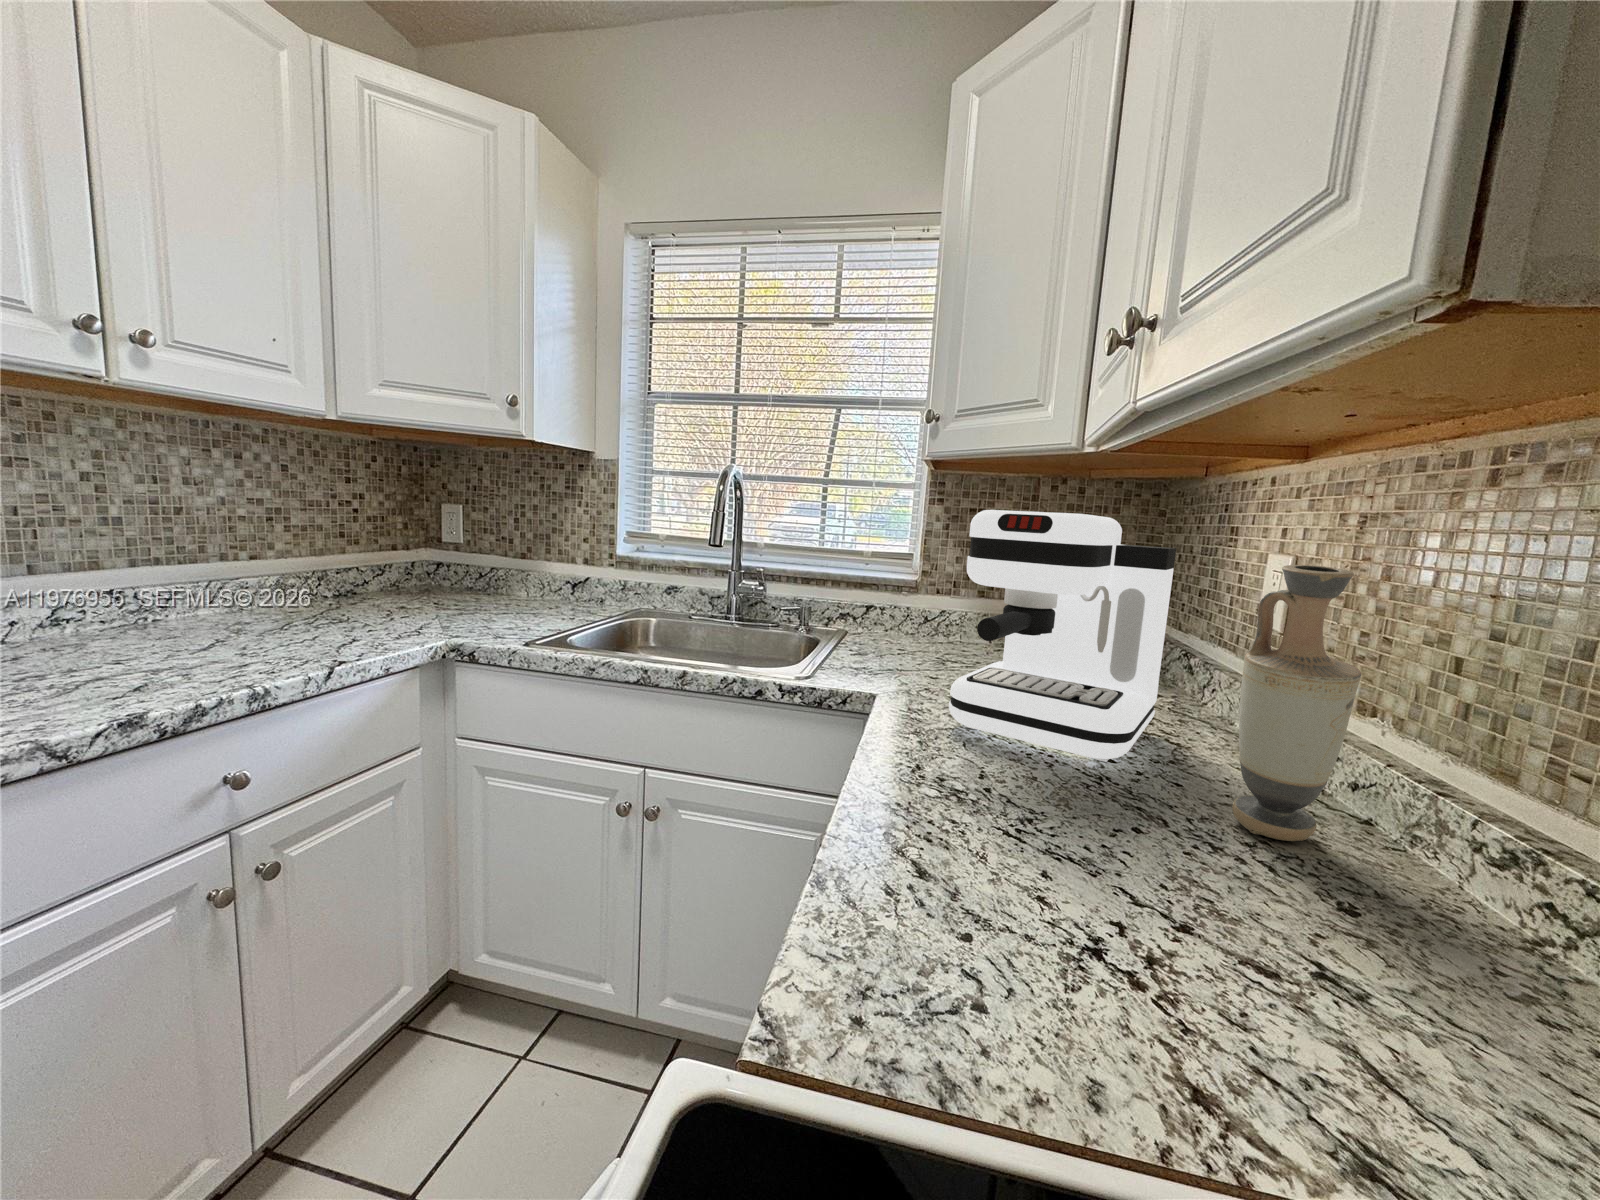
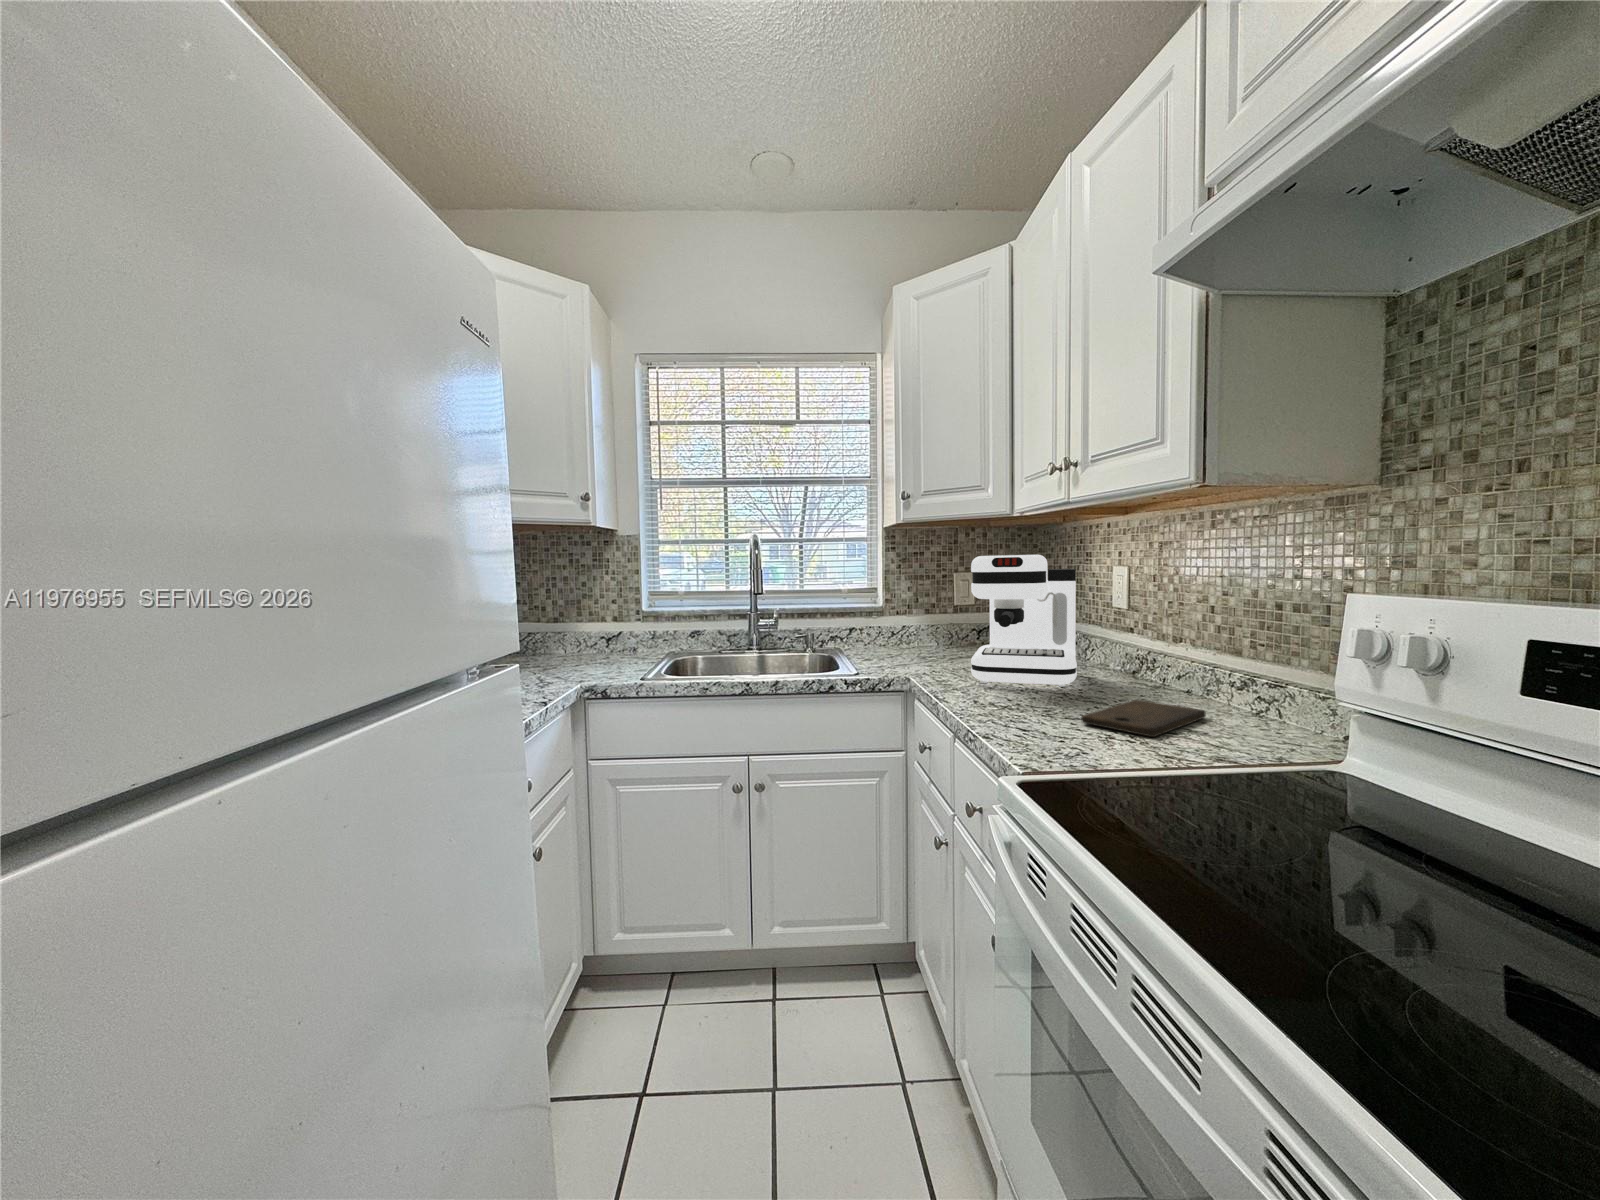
vase: present [1232,565,1361,841] -> none [1133,572,1181,699]
cutting board: none [1035,839,1372,995] -> present [1082,700,1206,737]

